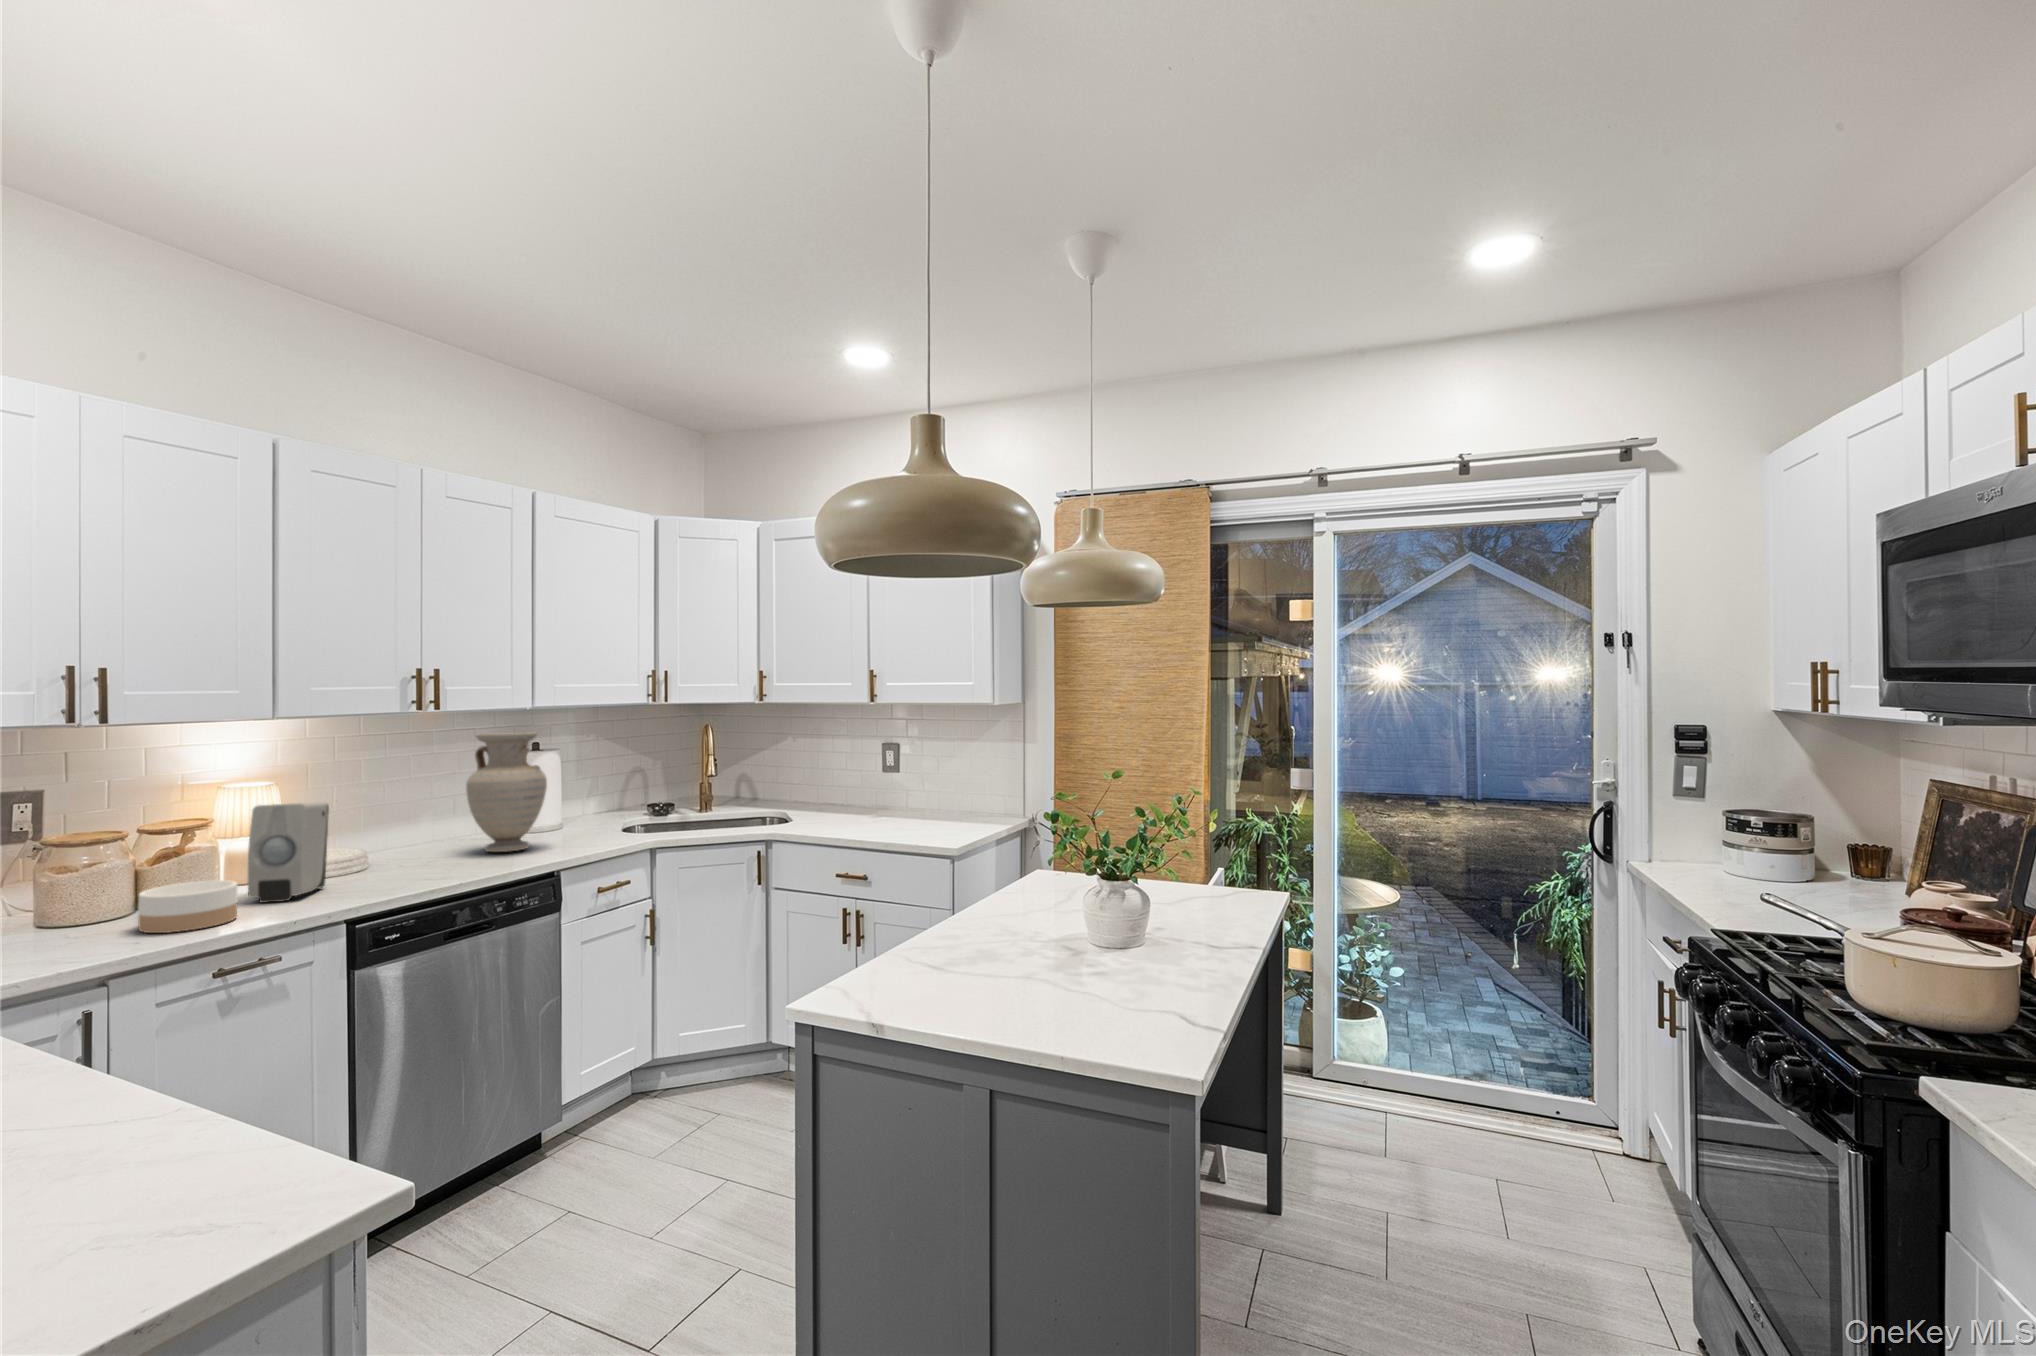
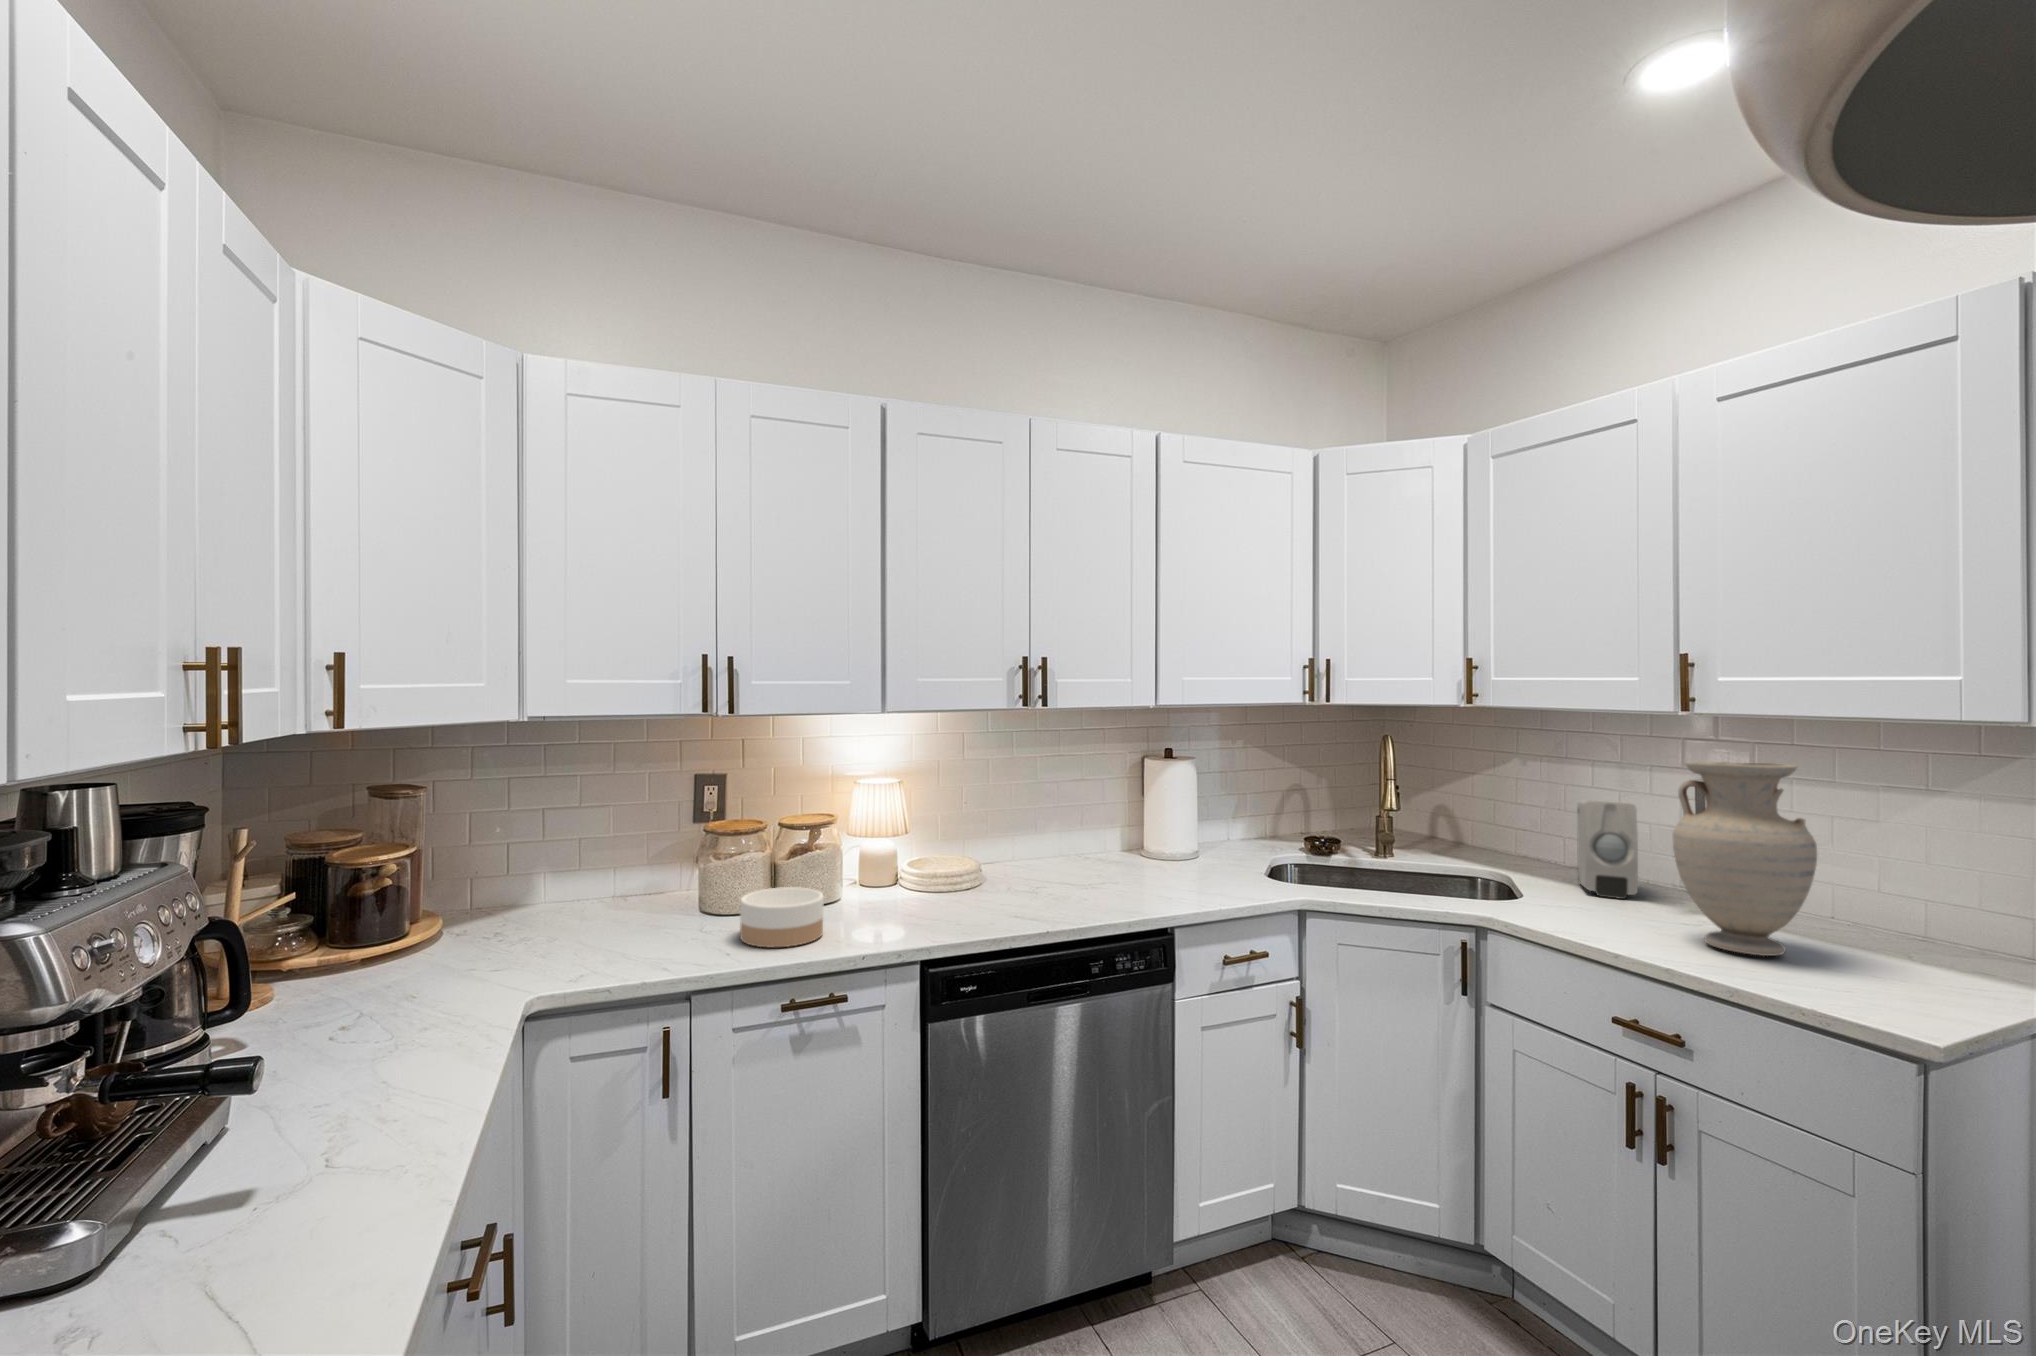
vase: present [466,732,547,852] -> present [1673,762,1817,956]
soap dispenser: present [248,802,329,903] -> present [1577,800,1638,899]

